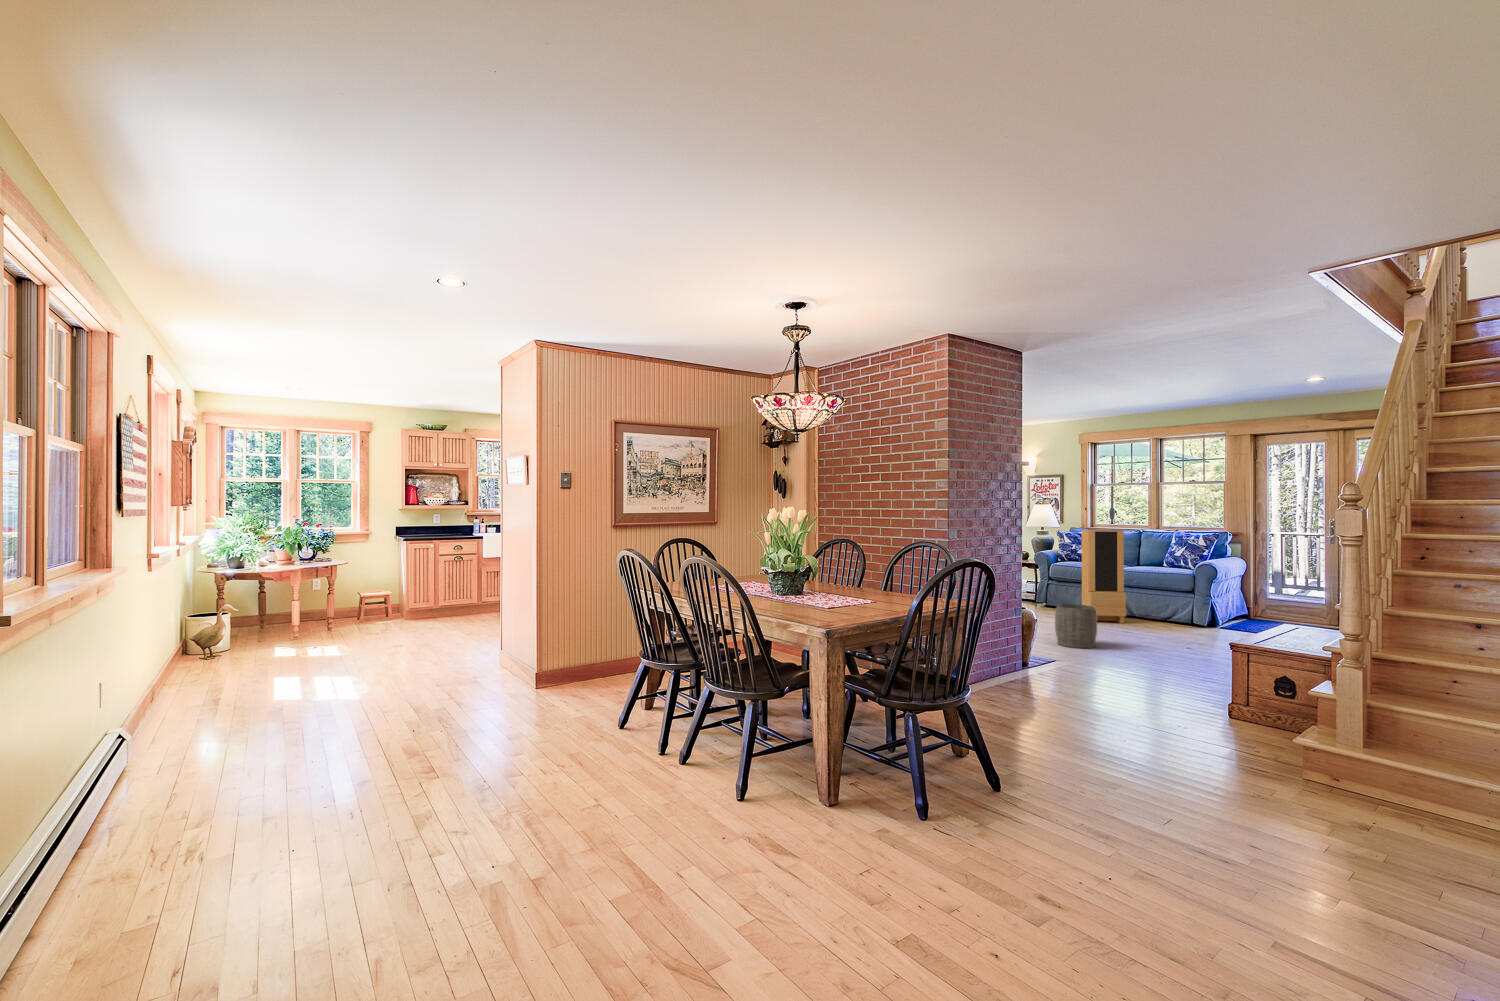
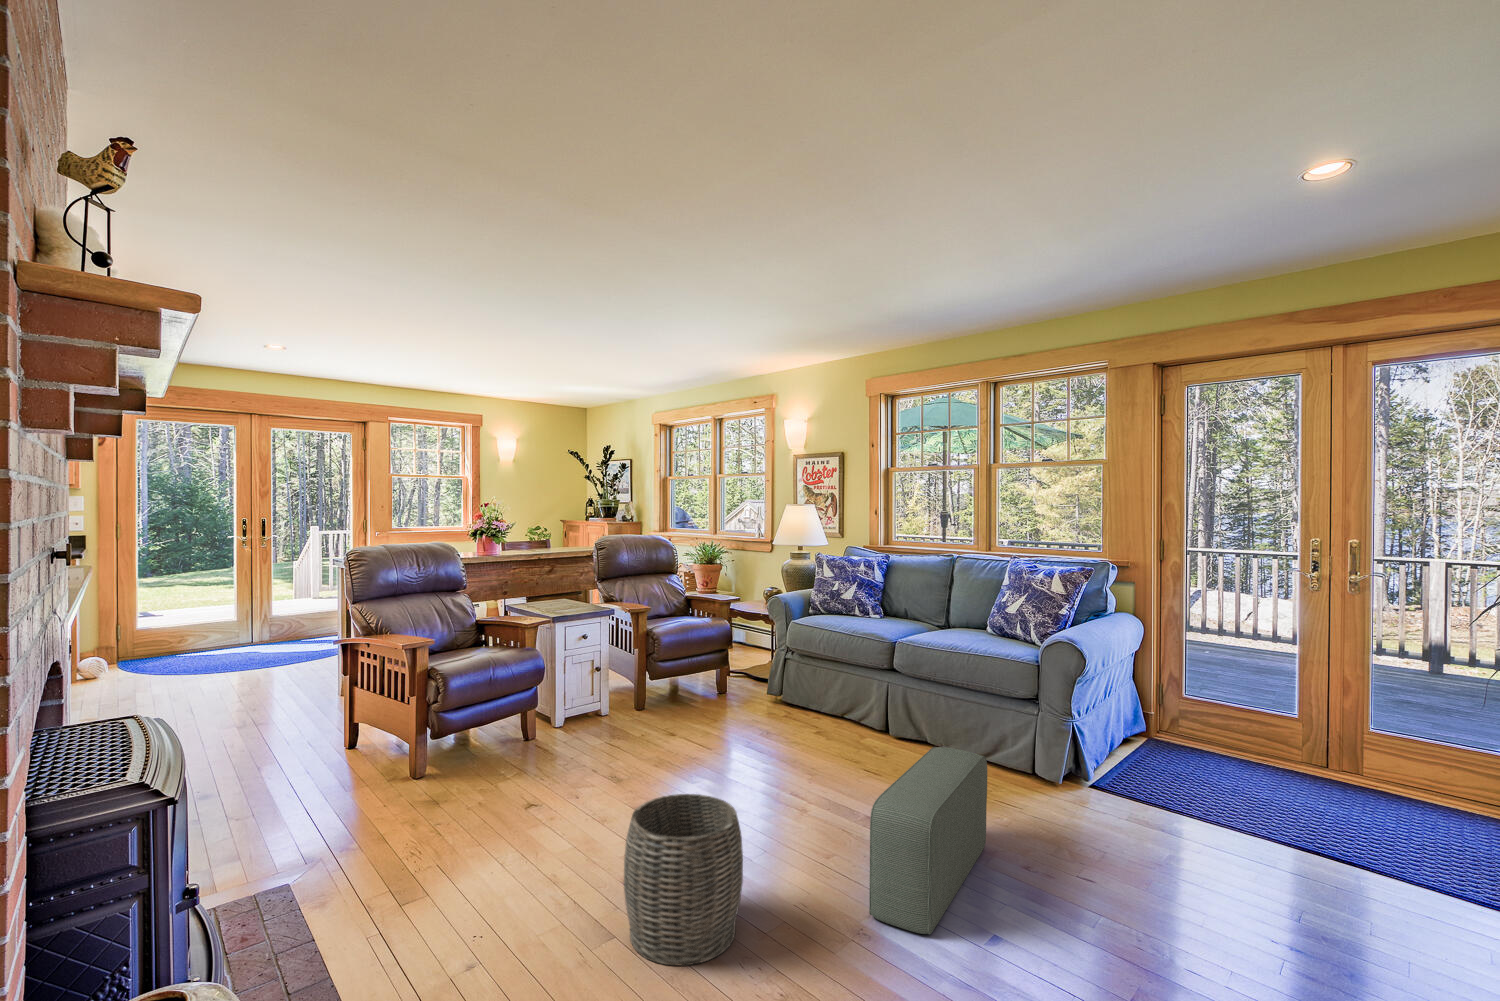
storage cabinet: present [1082,530,1126,623] -> none [813,560,893,776]
pouf: none [1138,599,1176,647] -> present [869,747,987,934]

